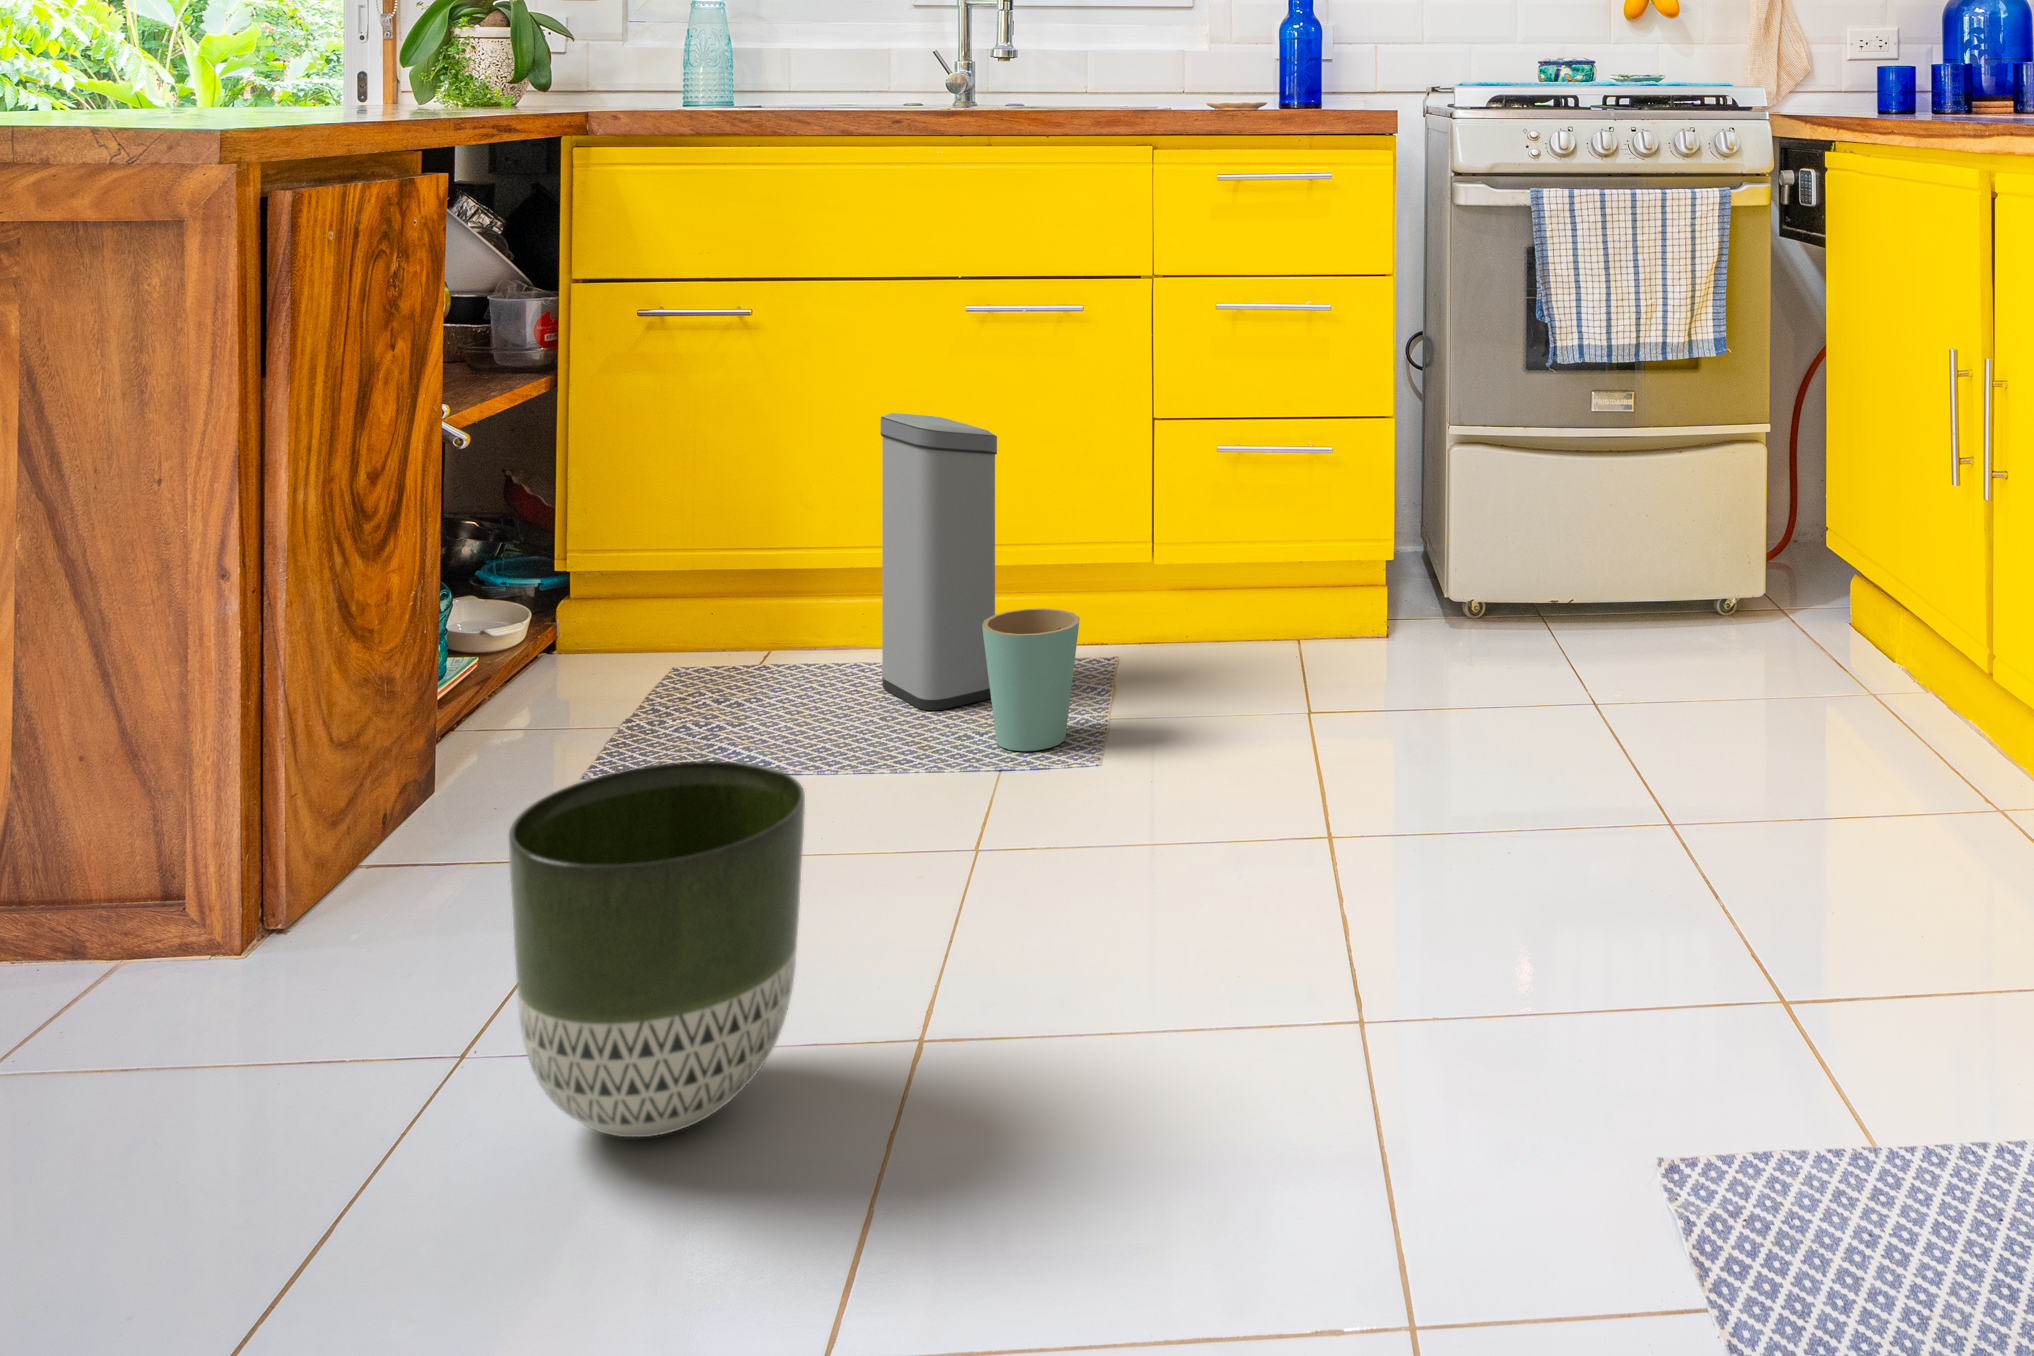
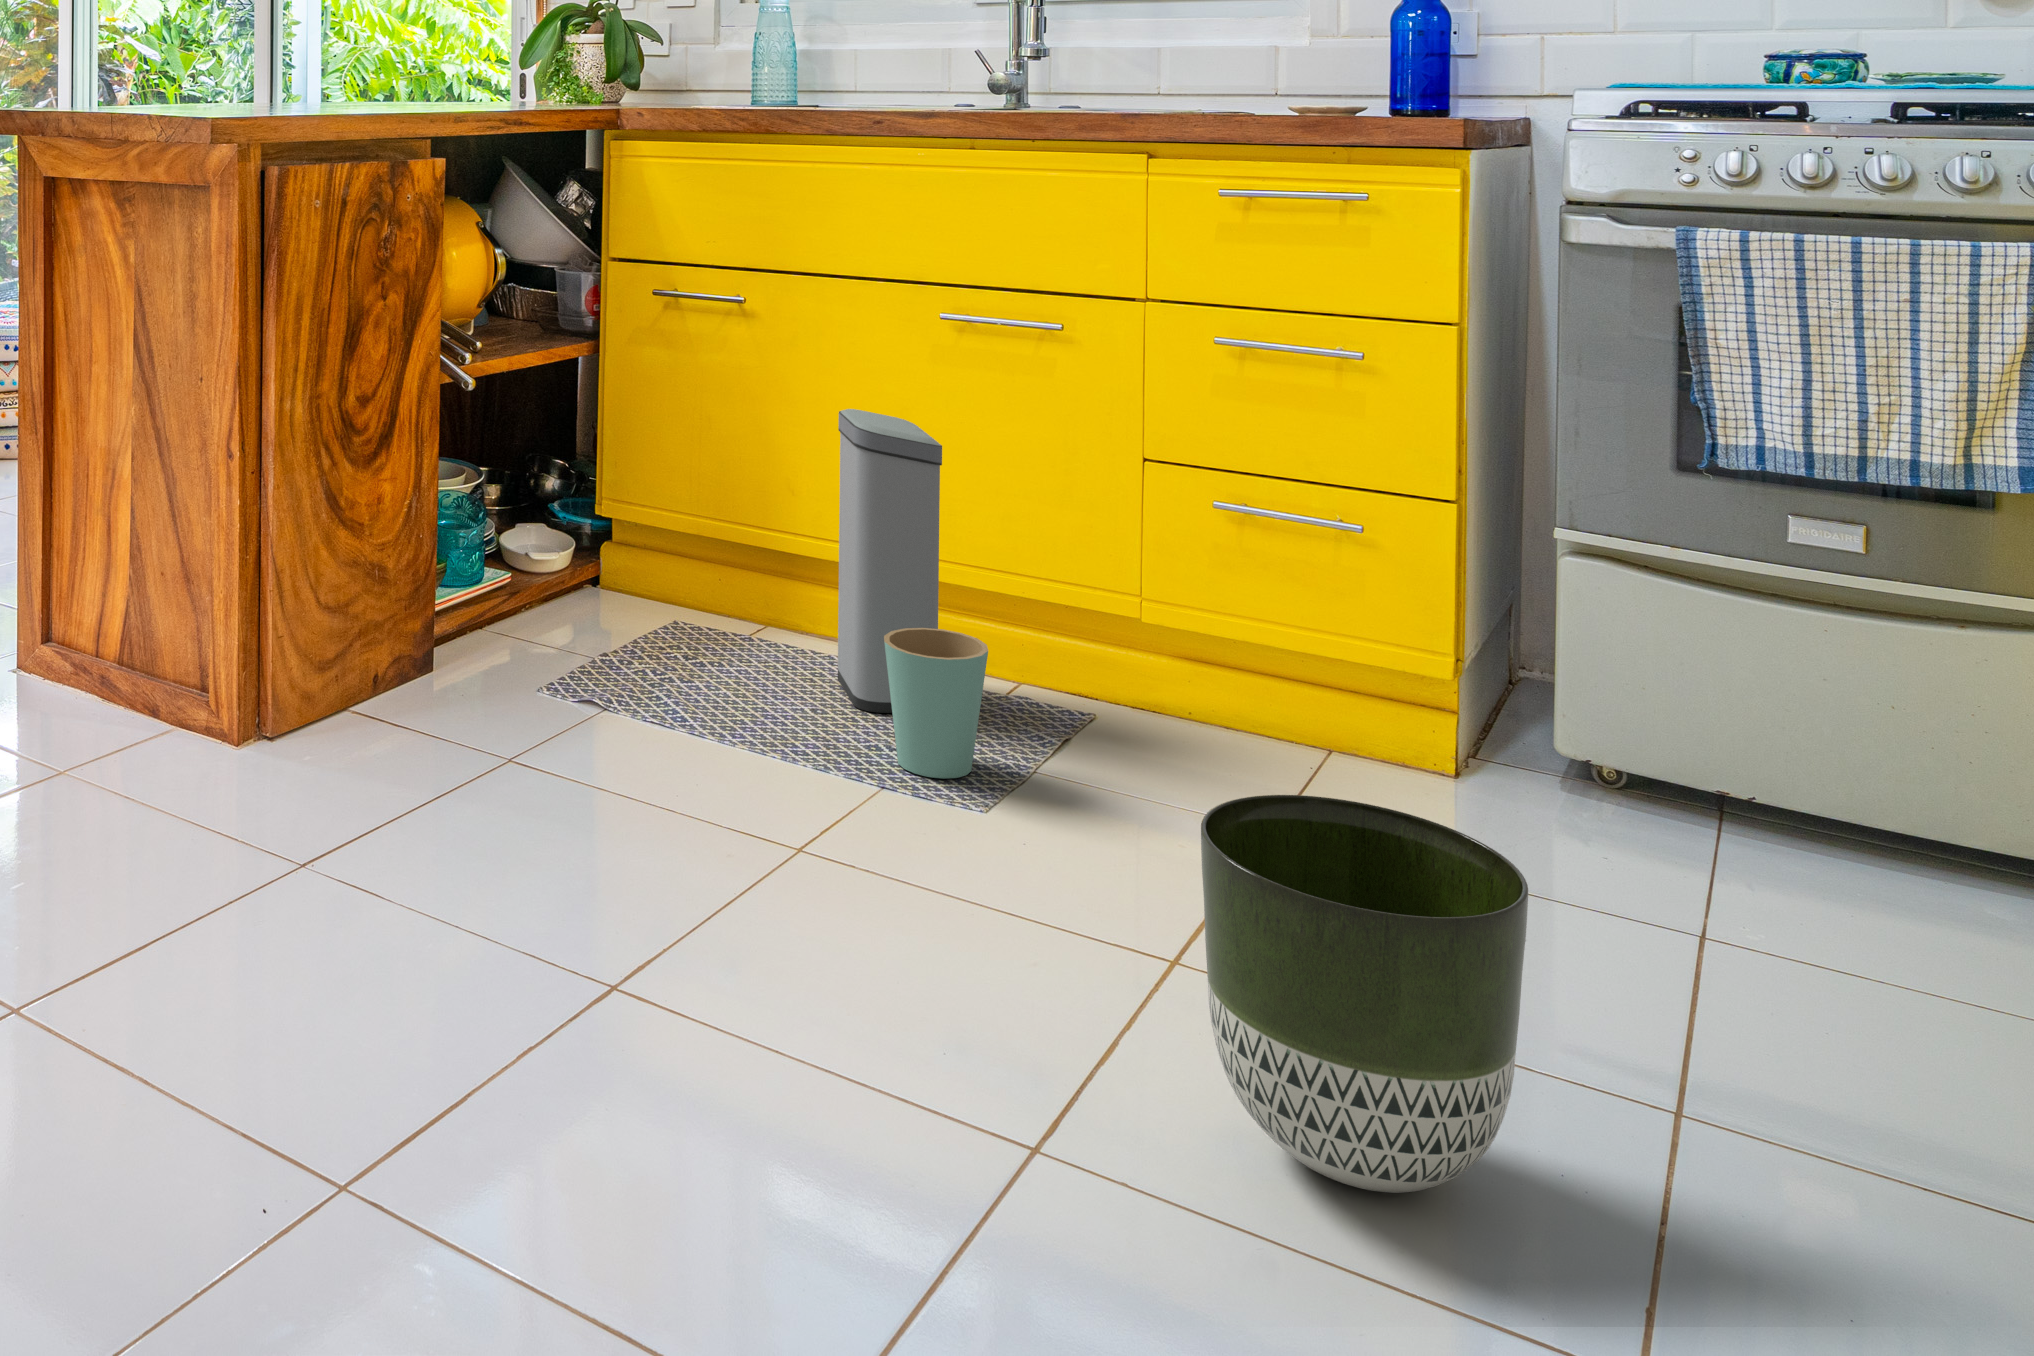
planter: present [509,761,805,1137] -> present [1201,795,1528,1193]

